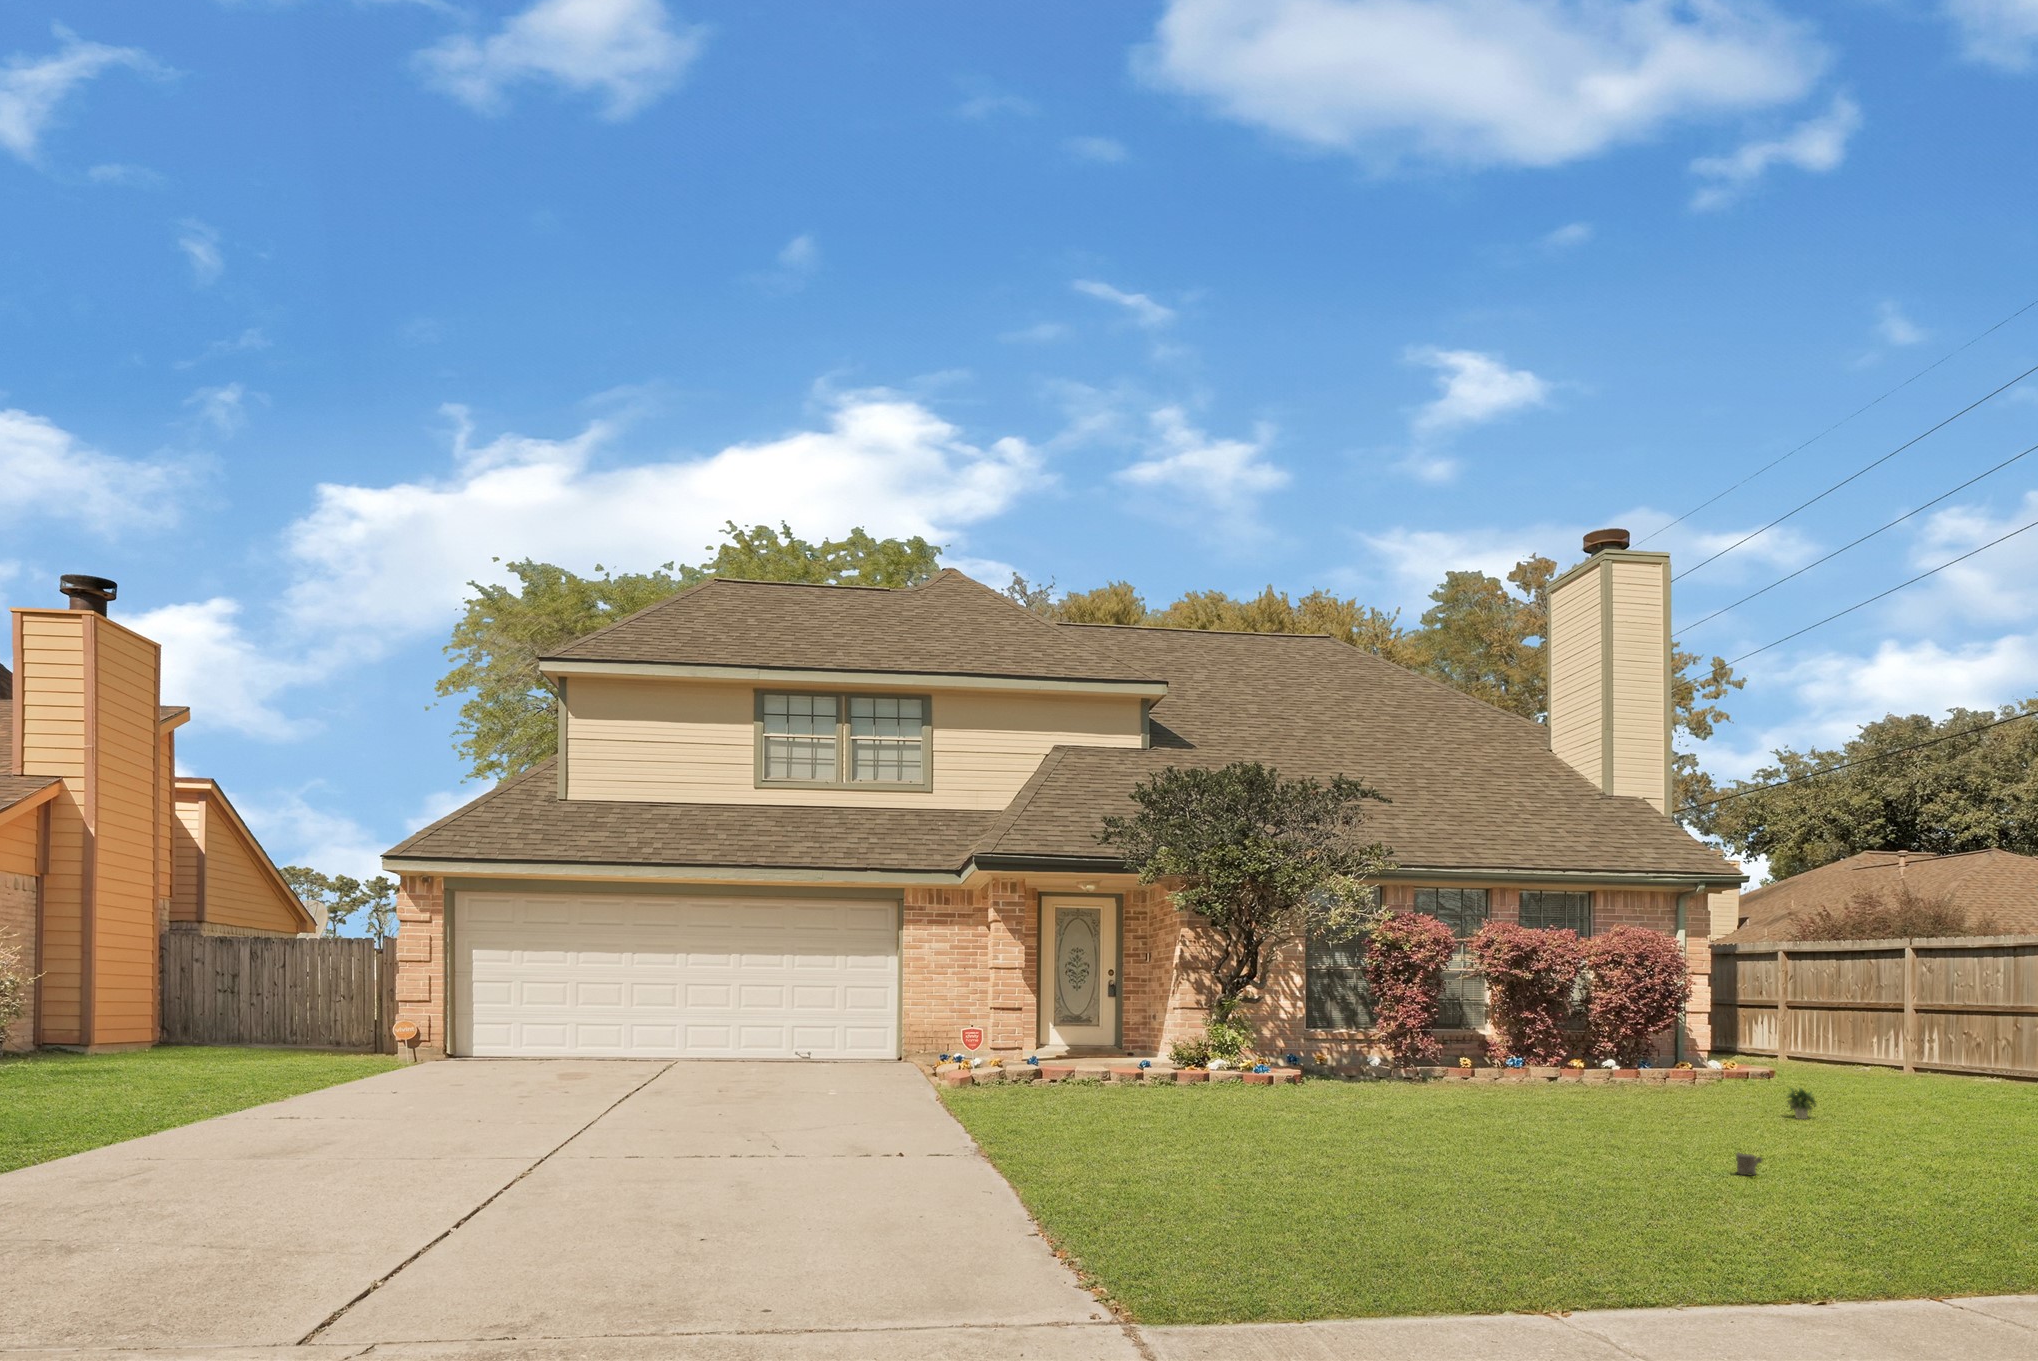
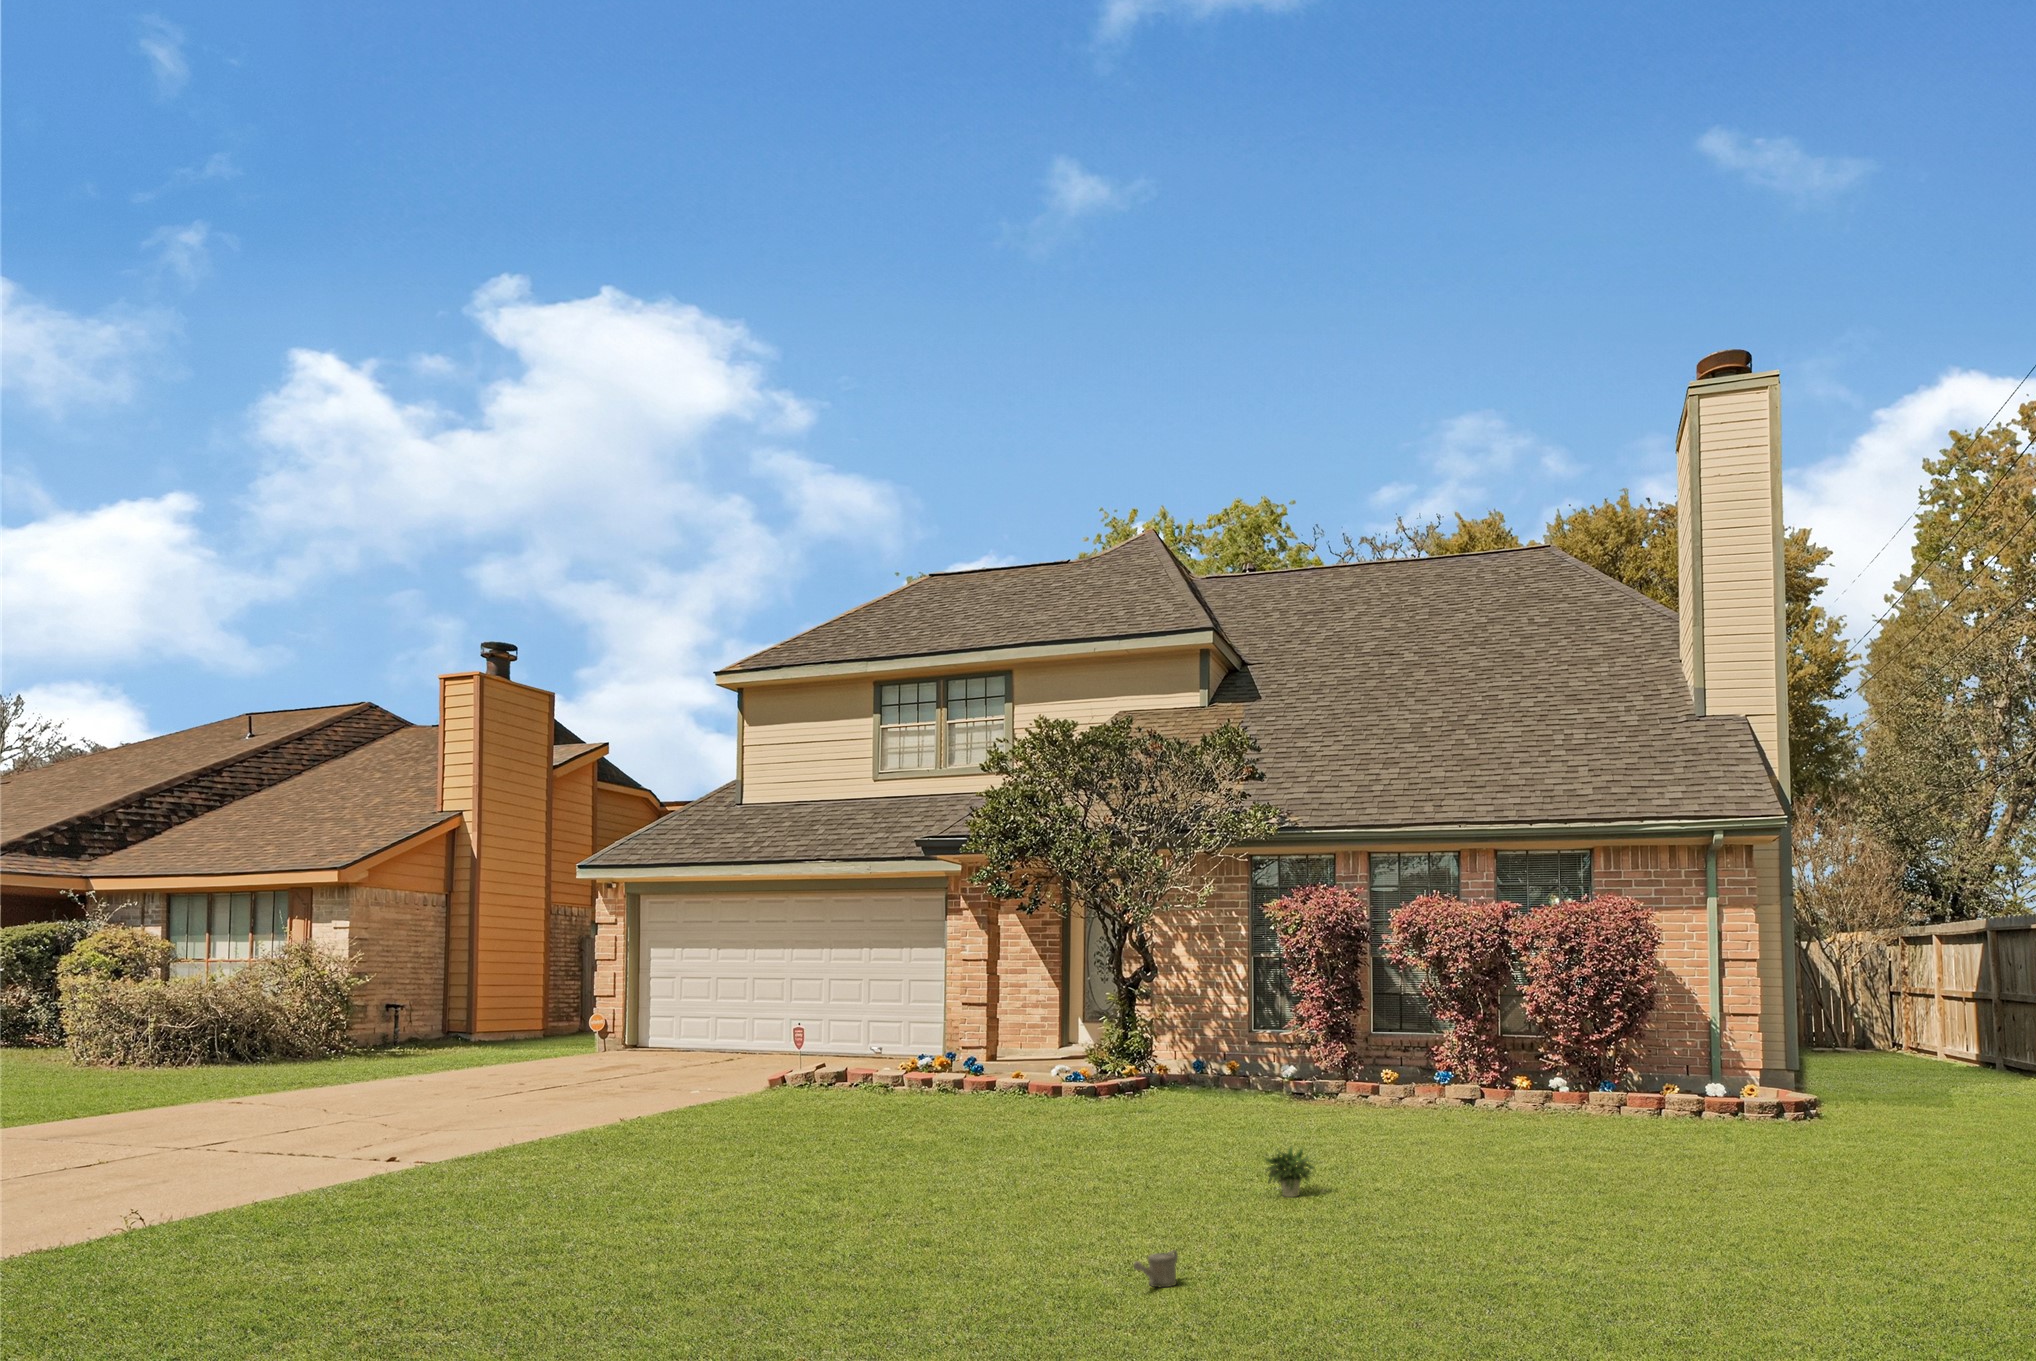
watering can: present [1736,1153,1762,1175] -> present [1134,1250,1178,1288]

